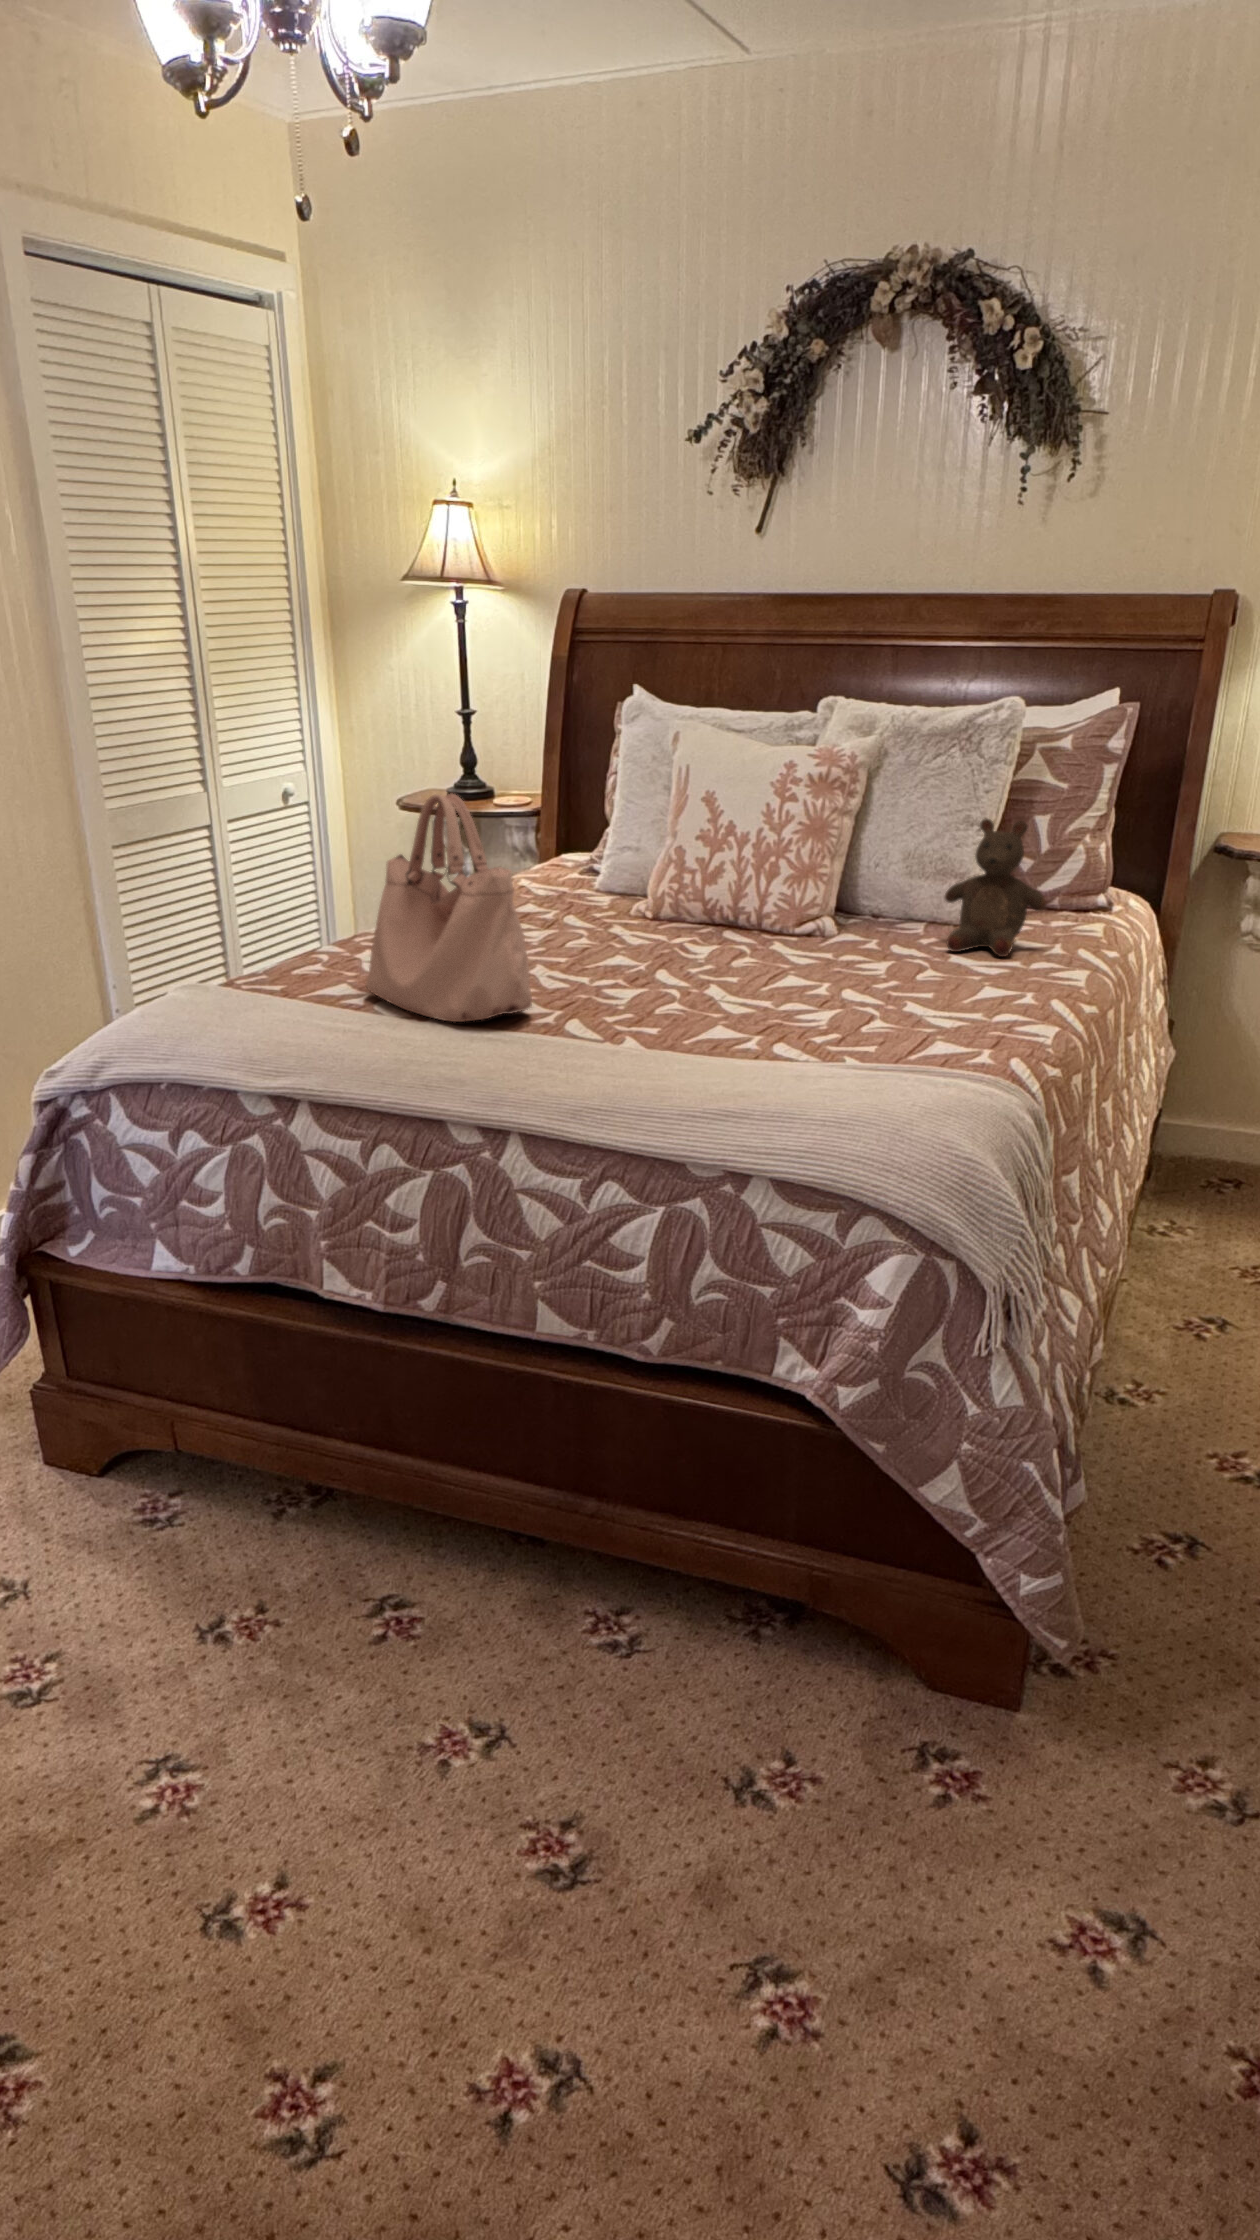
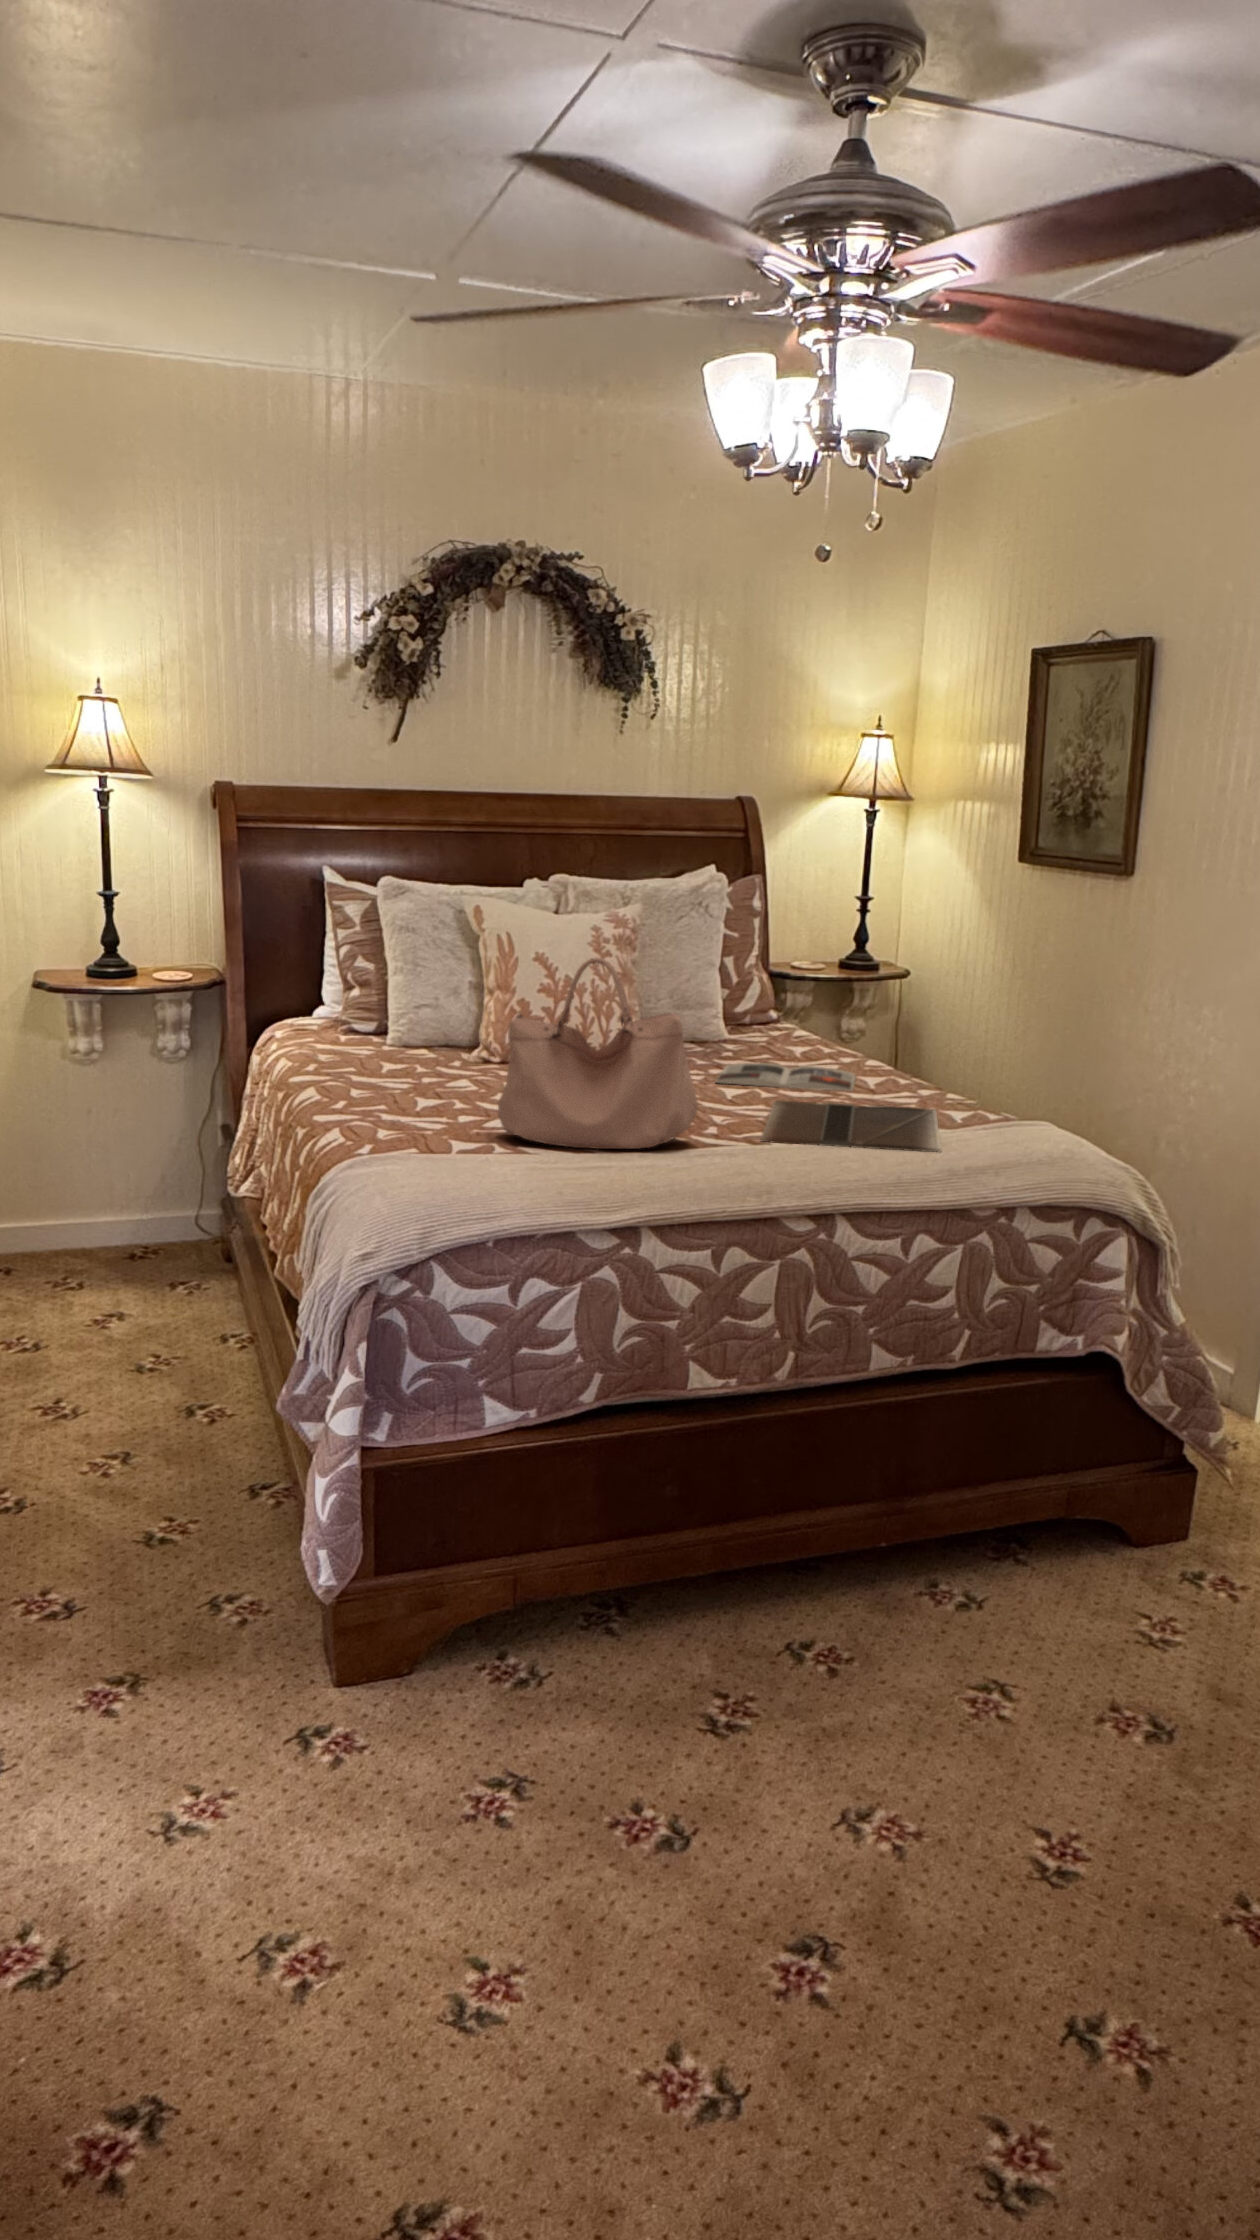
stuffed bear: present [945,818,1047,957] -> none [739,958,814,1059]
magazine: none [787,950,988,1004] -> present [716,1063,856,1091]
laptop: none [598,996,907,1092] -> present [761,1100,941,1152]

